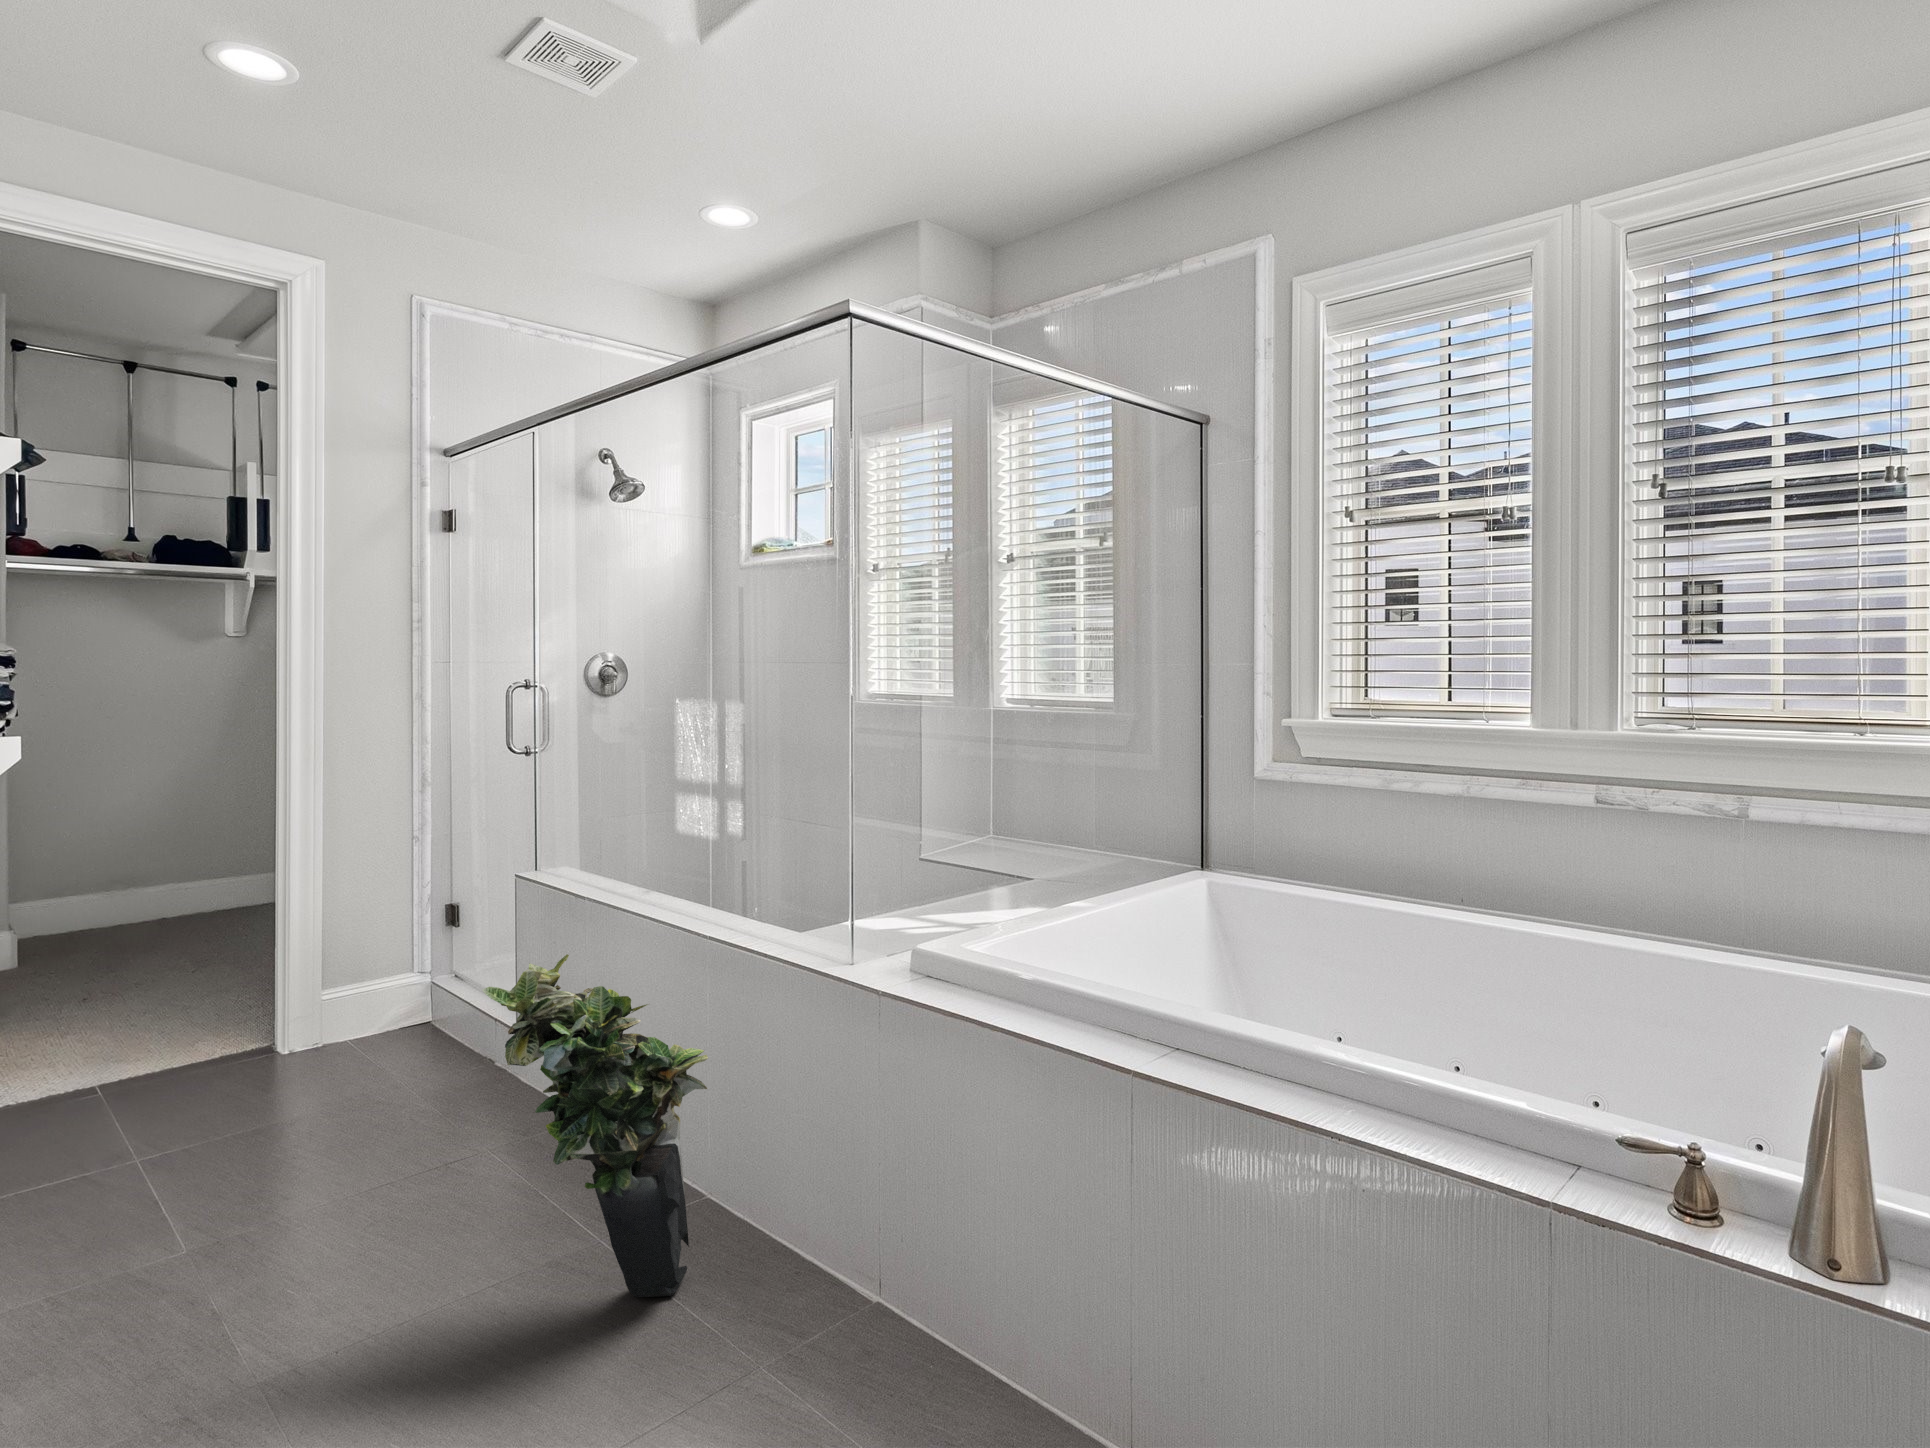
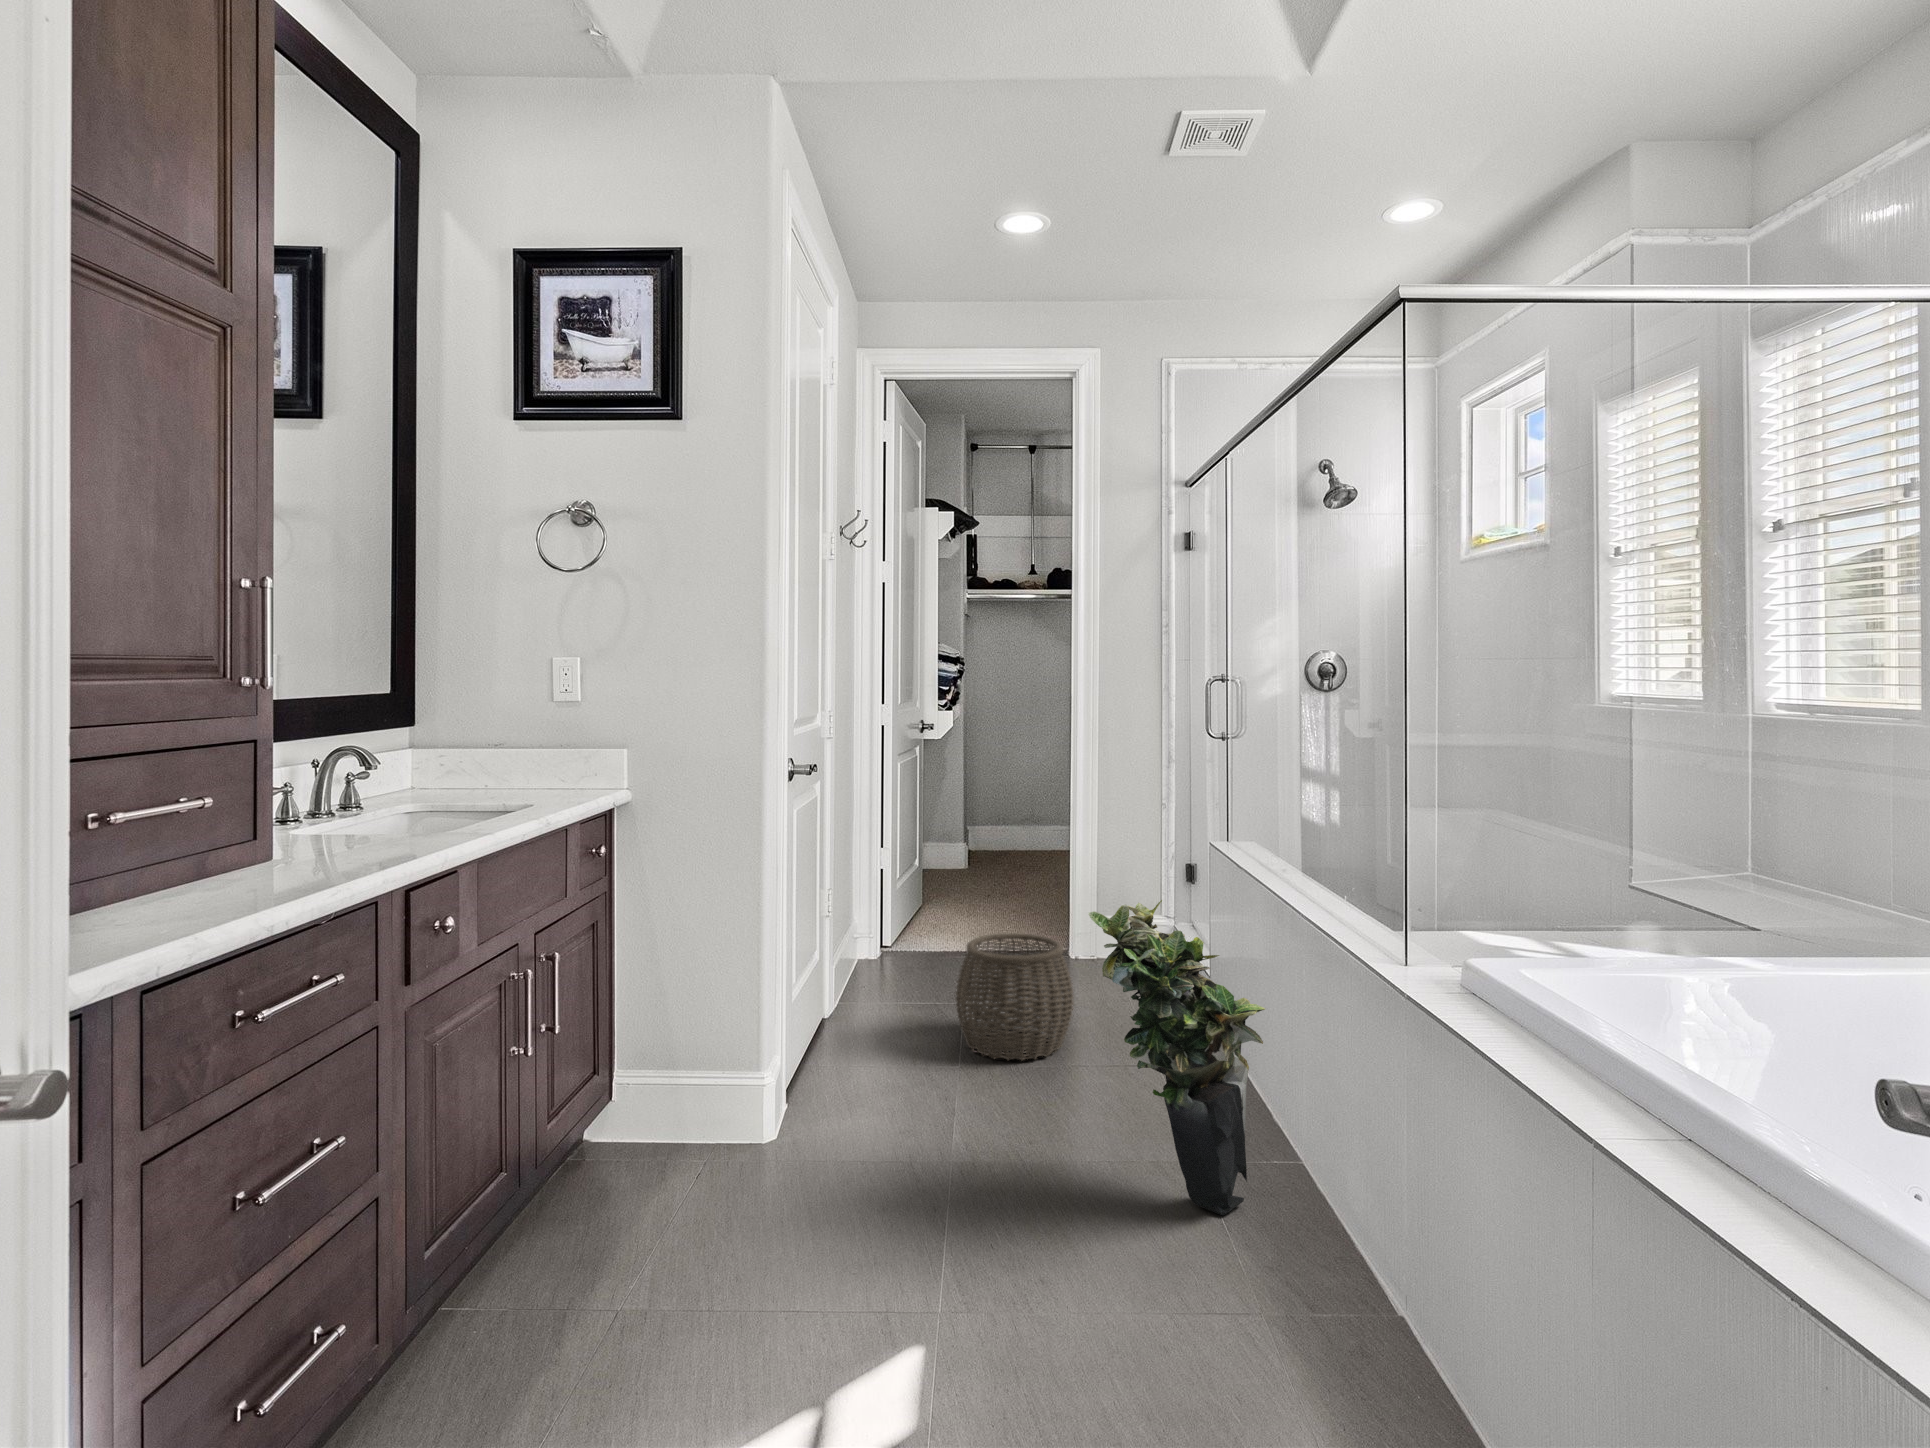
woven basket: none [161,1035,365,1227] -> present [955,933,1074,1060]

